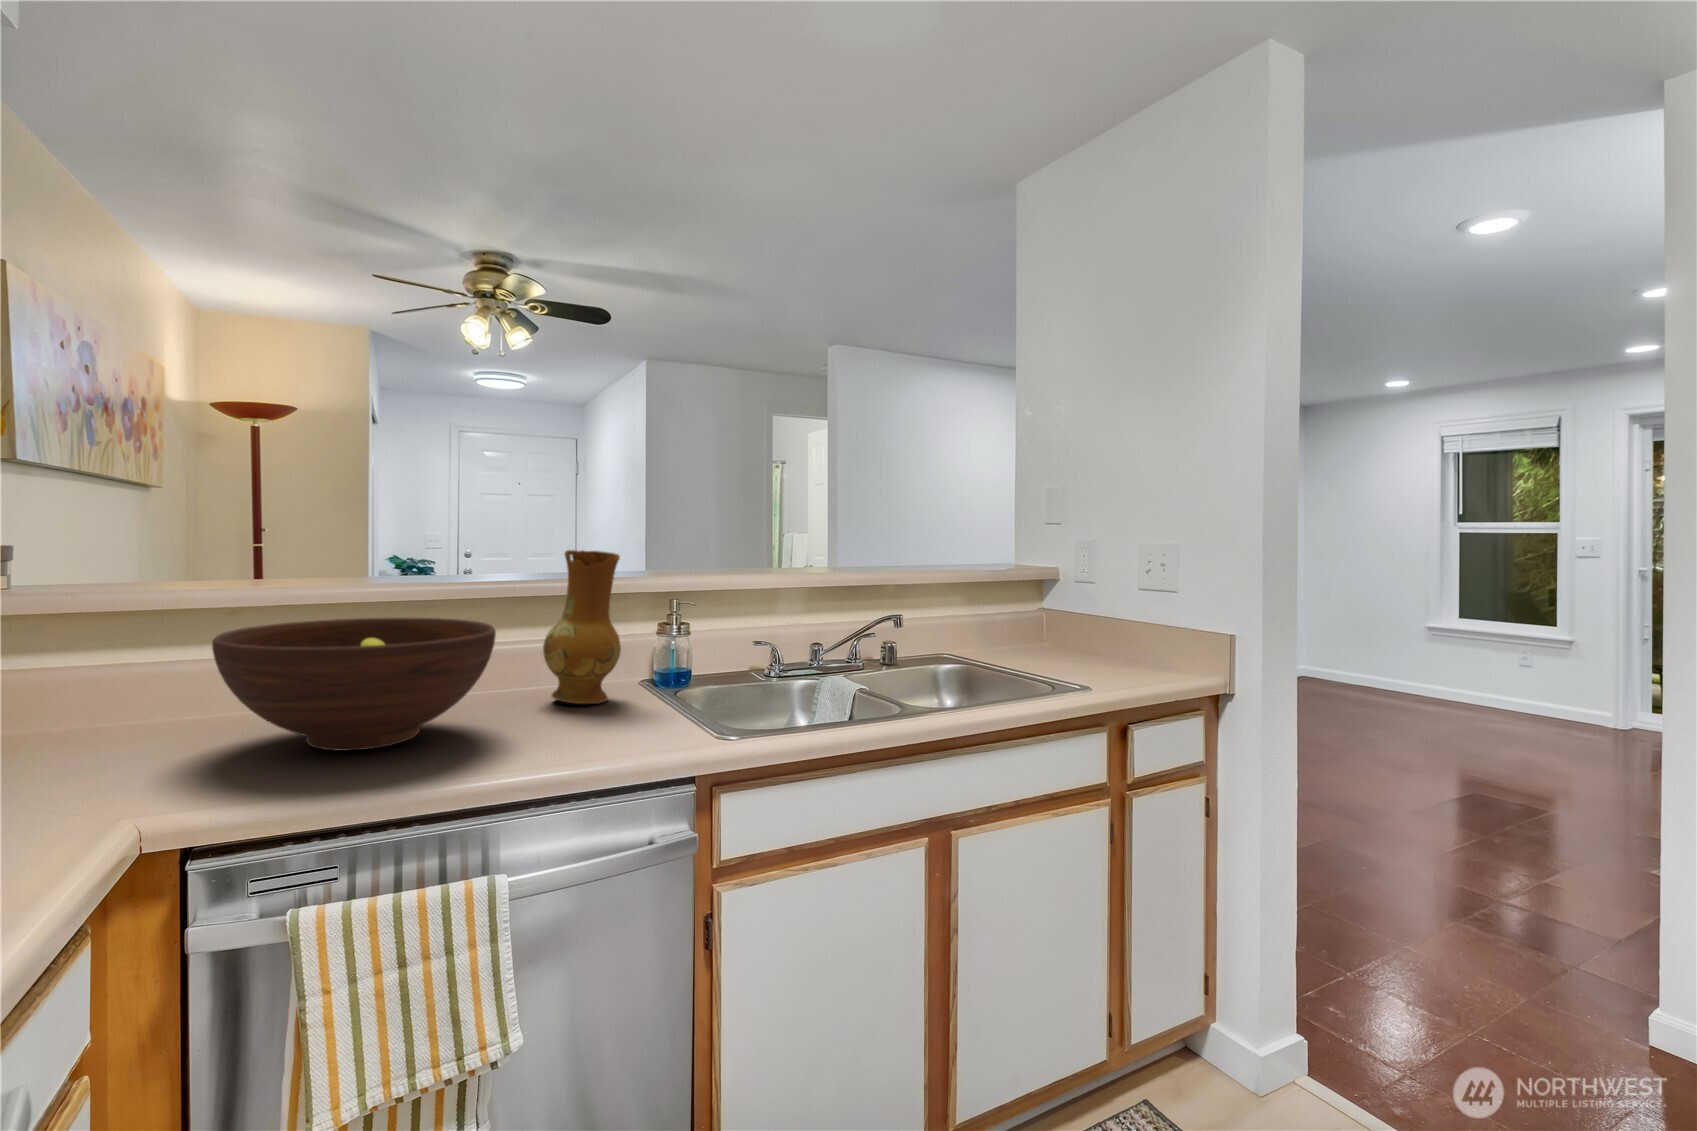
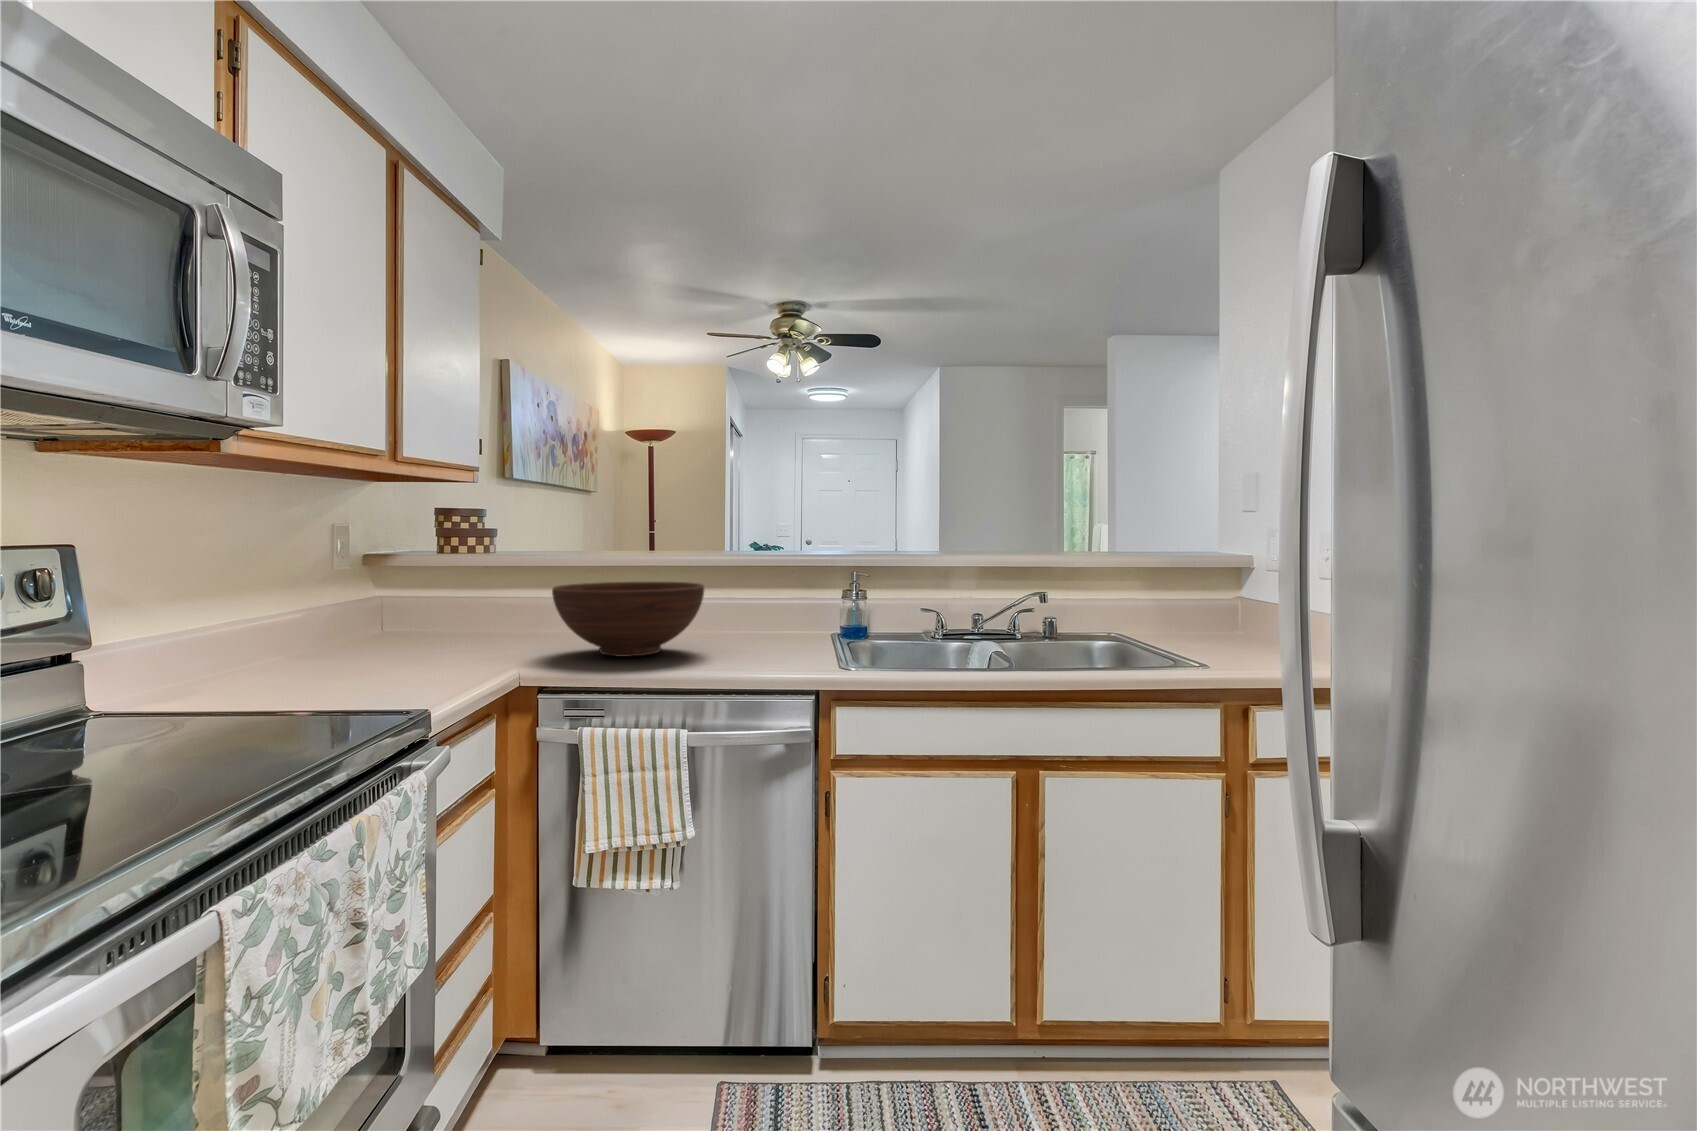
ceramic jug: present [543,550,621,704] -> none [749,537,801,646]

